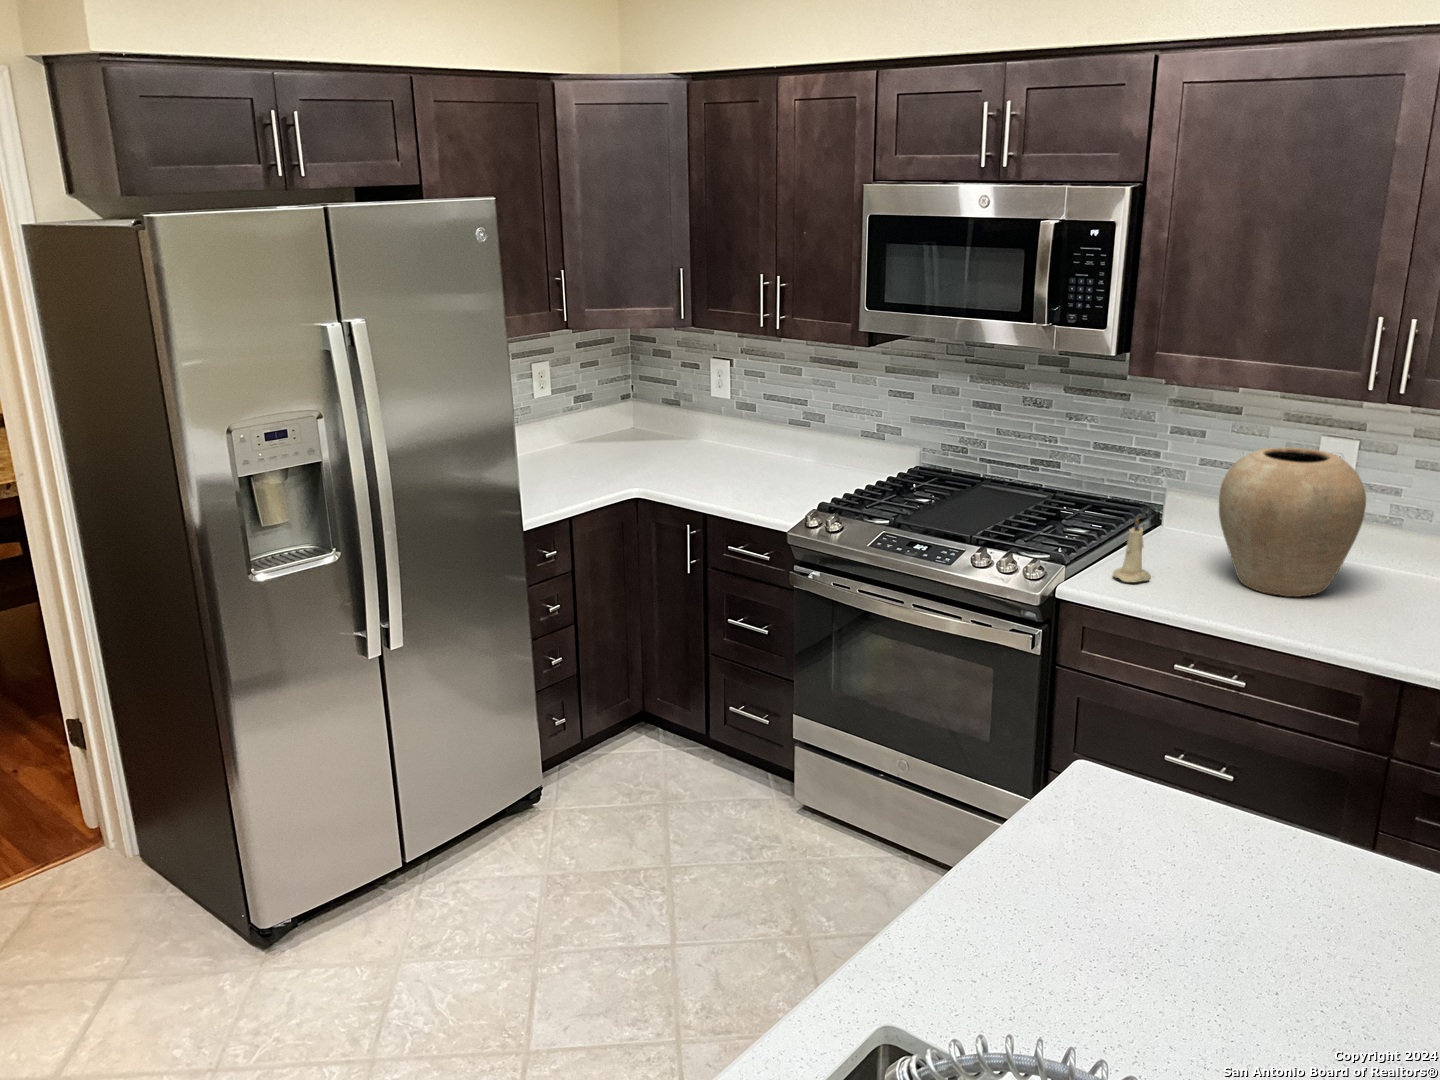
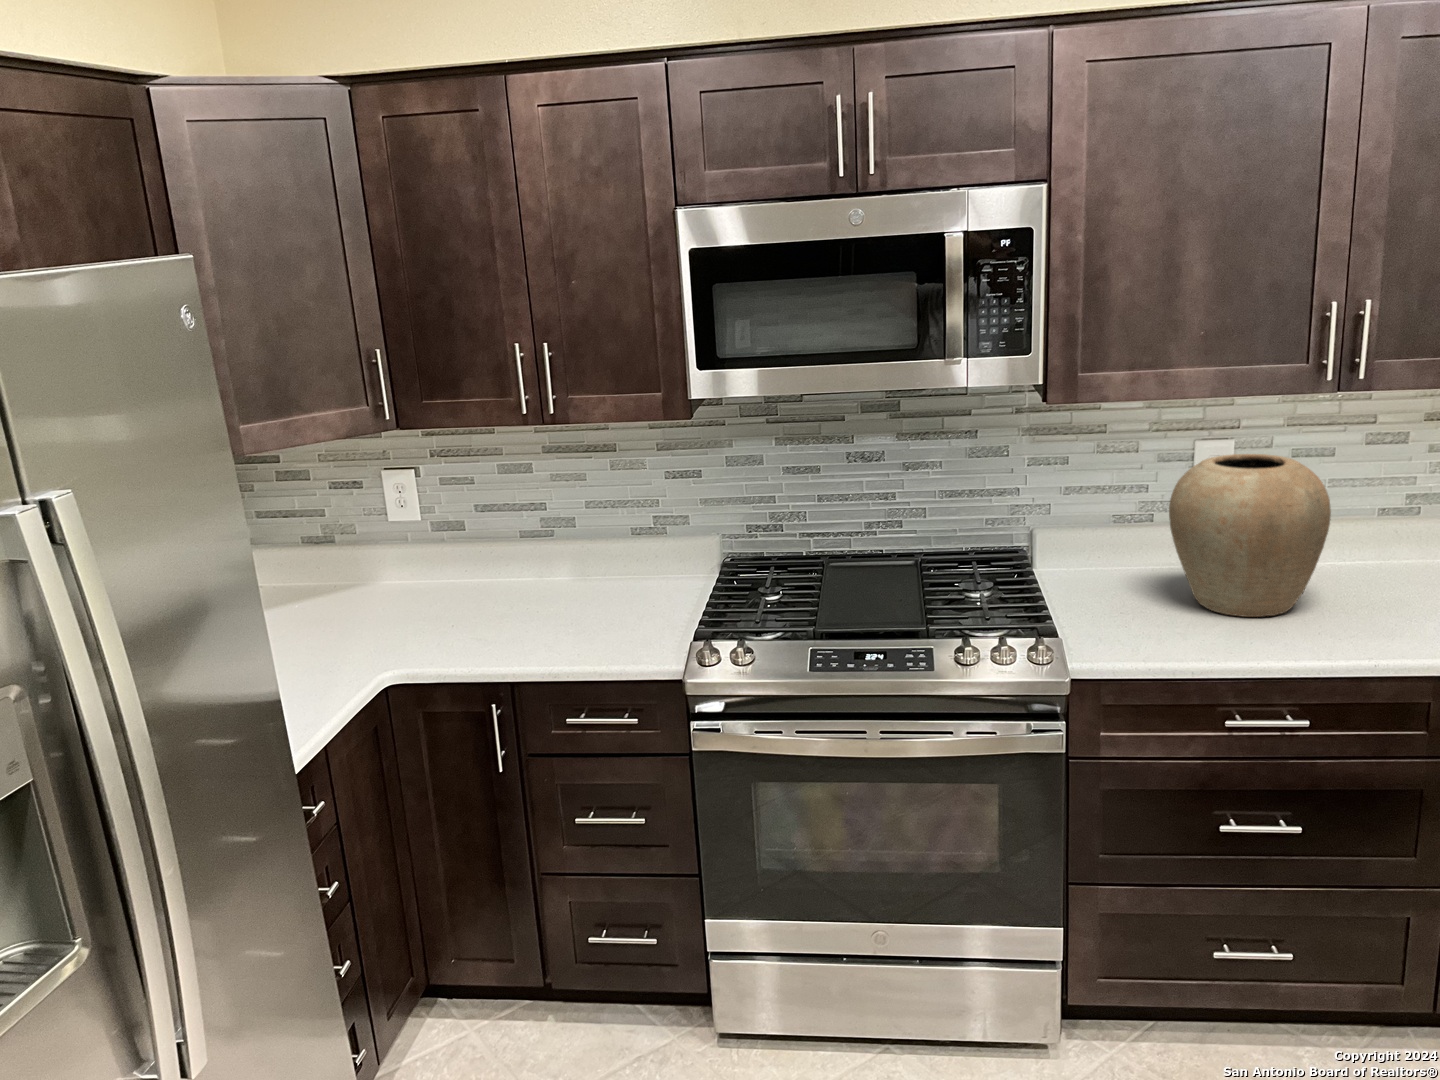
candle: present [1113,518,1150,582] -> none [1102,561,1145,640]

